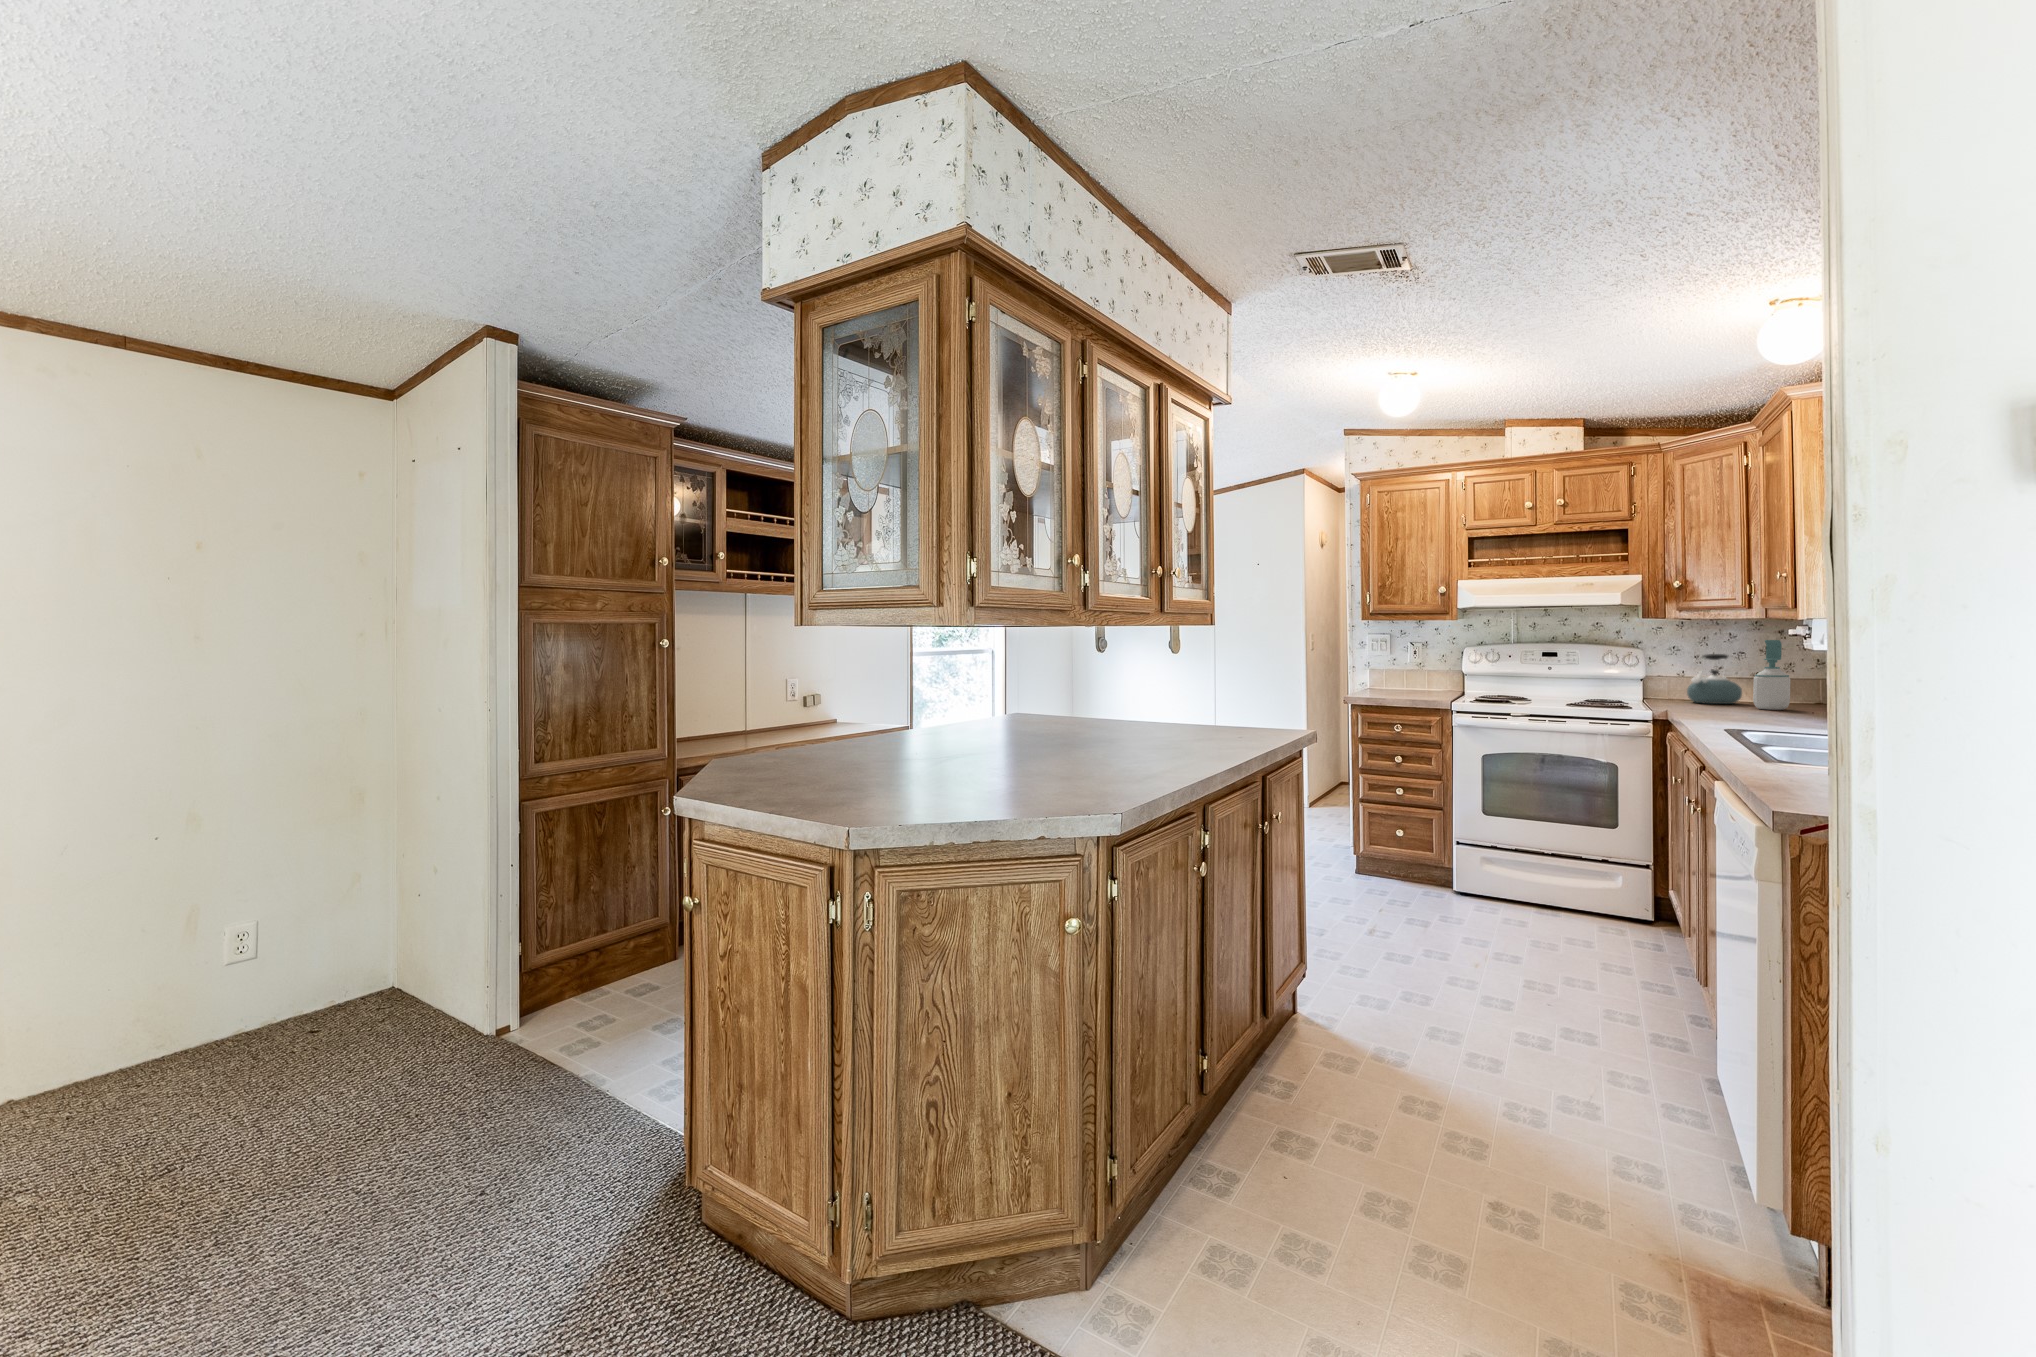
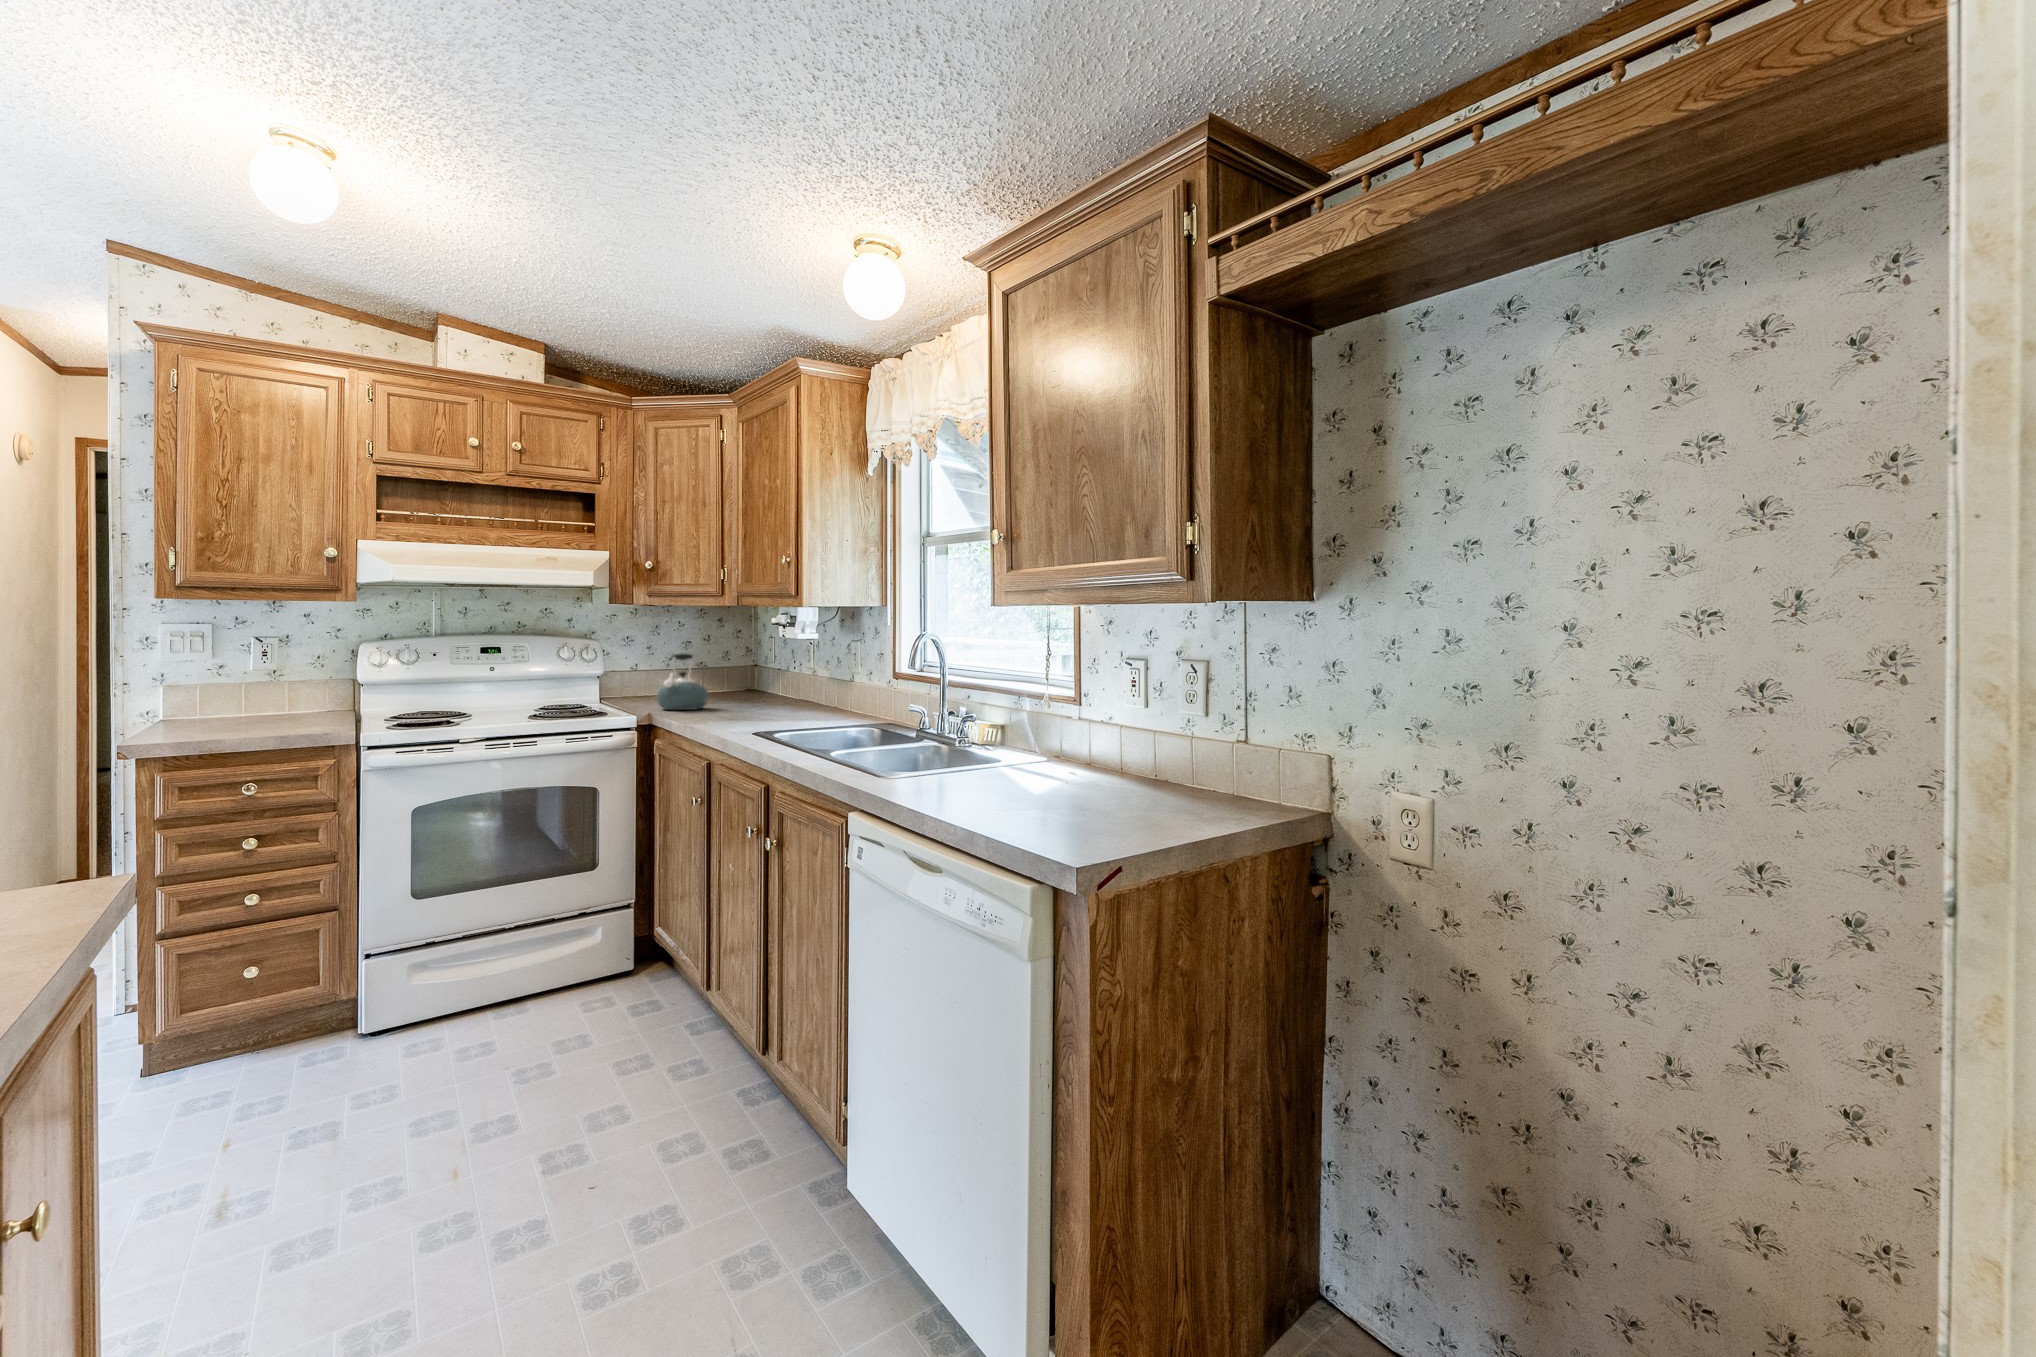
soap bottle: present [1753,640,1791,710] -> none [725,637,757,713]

